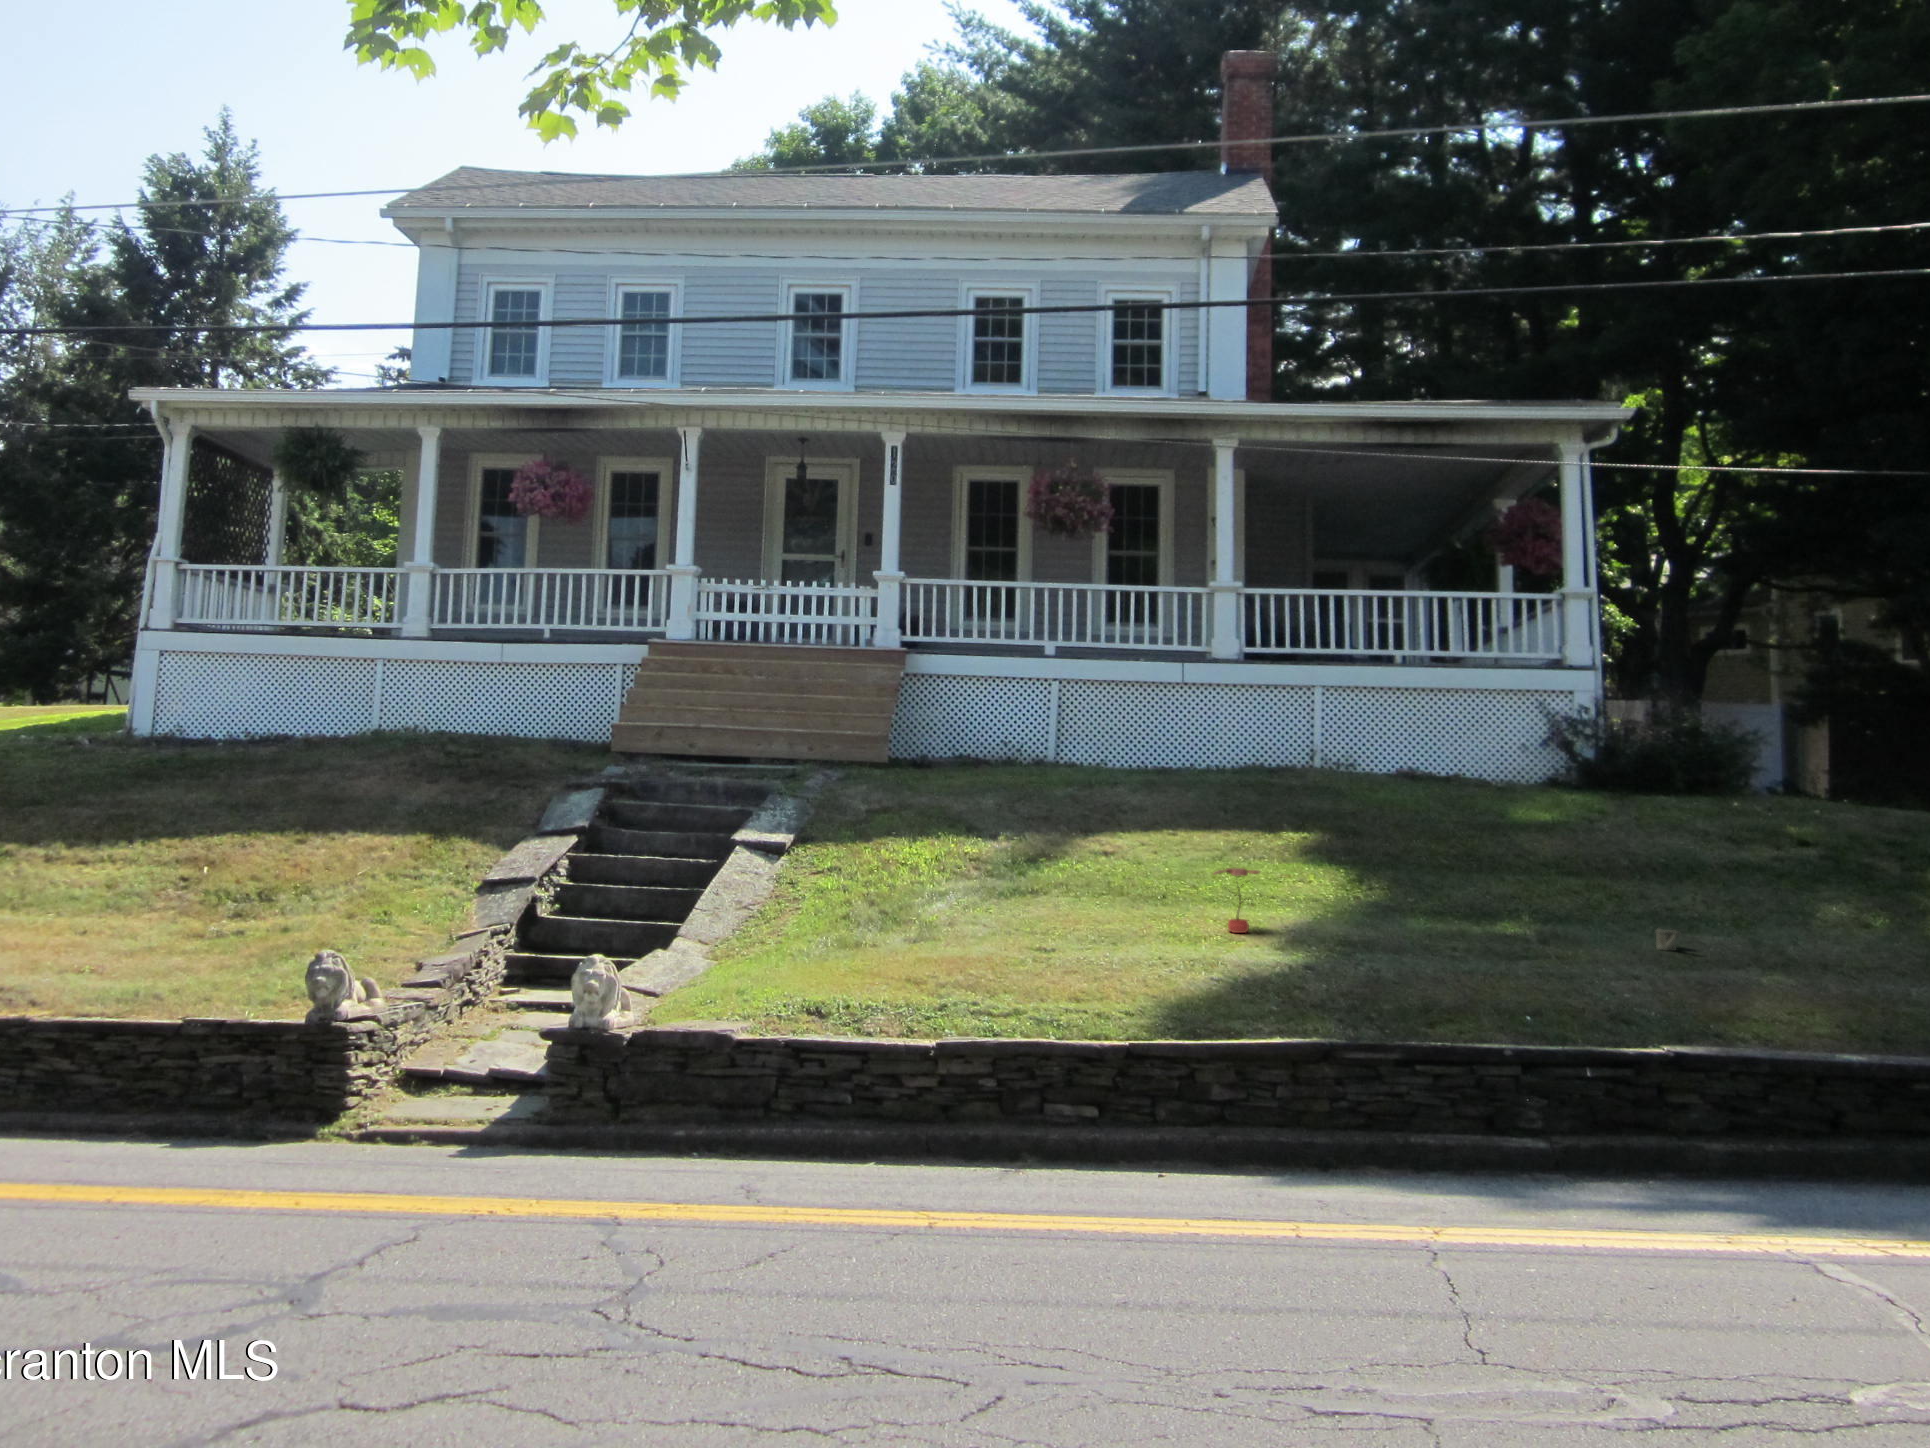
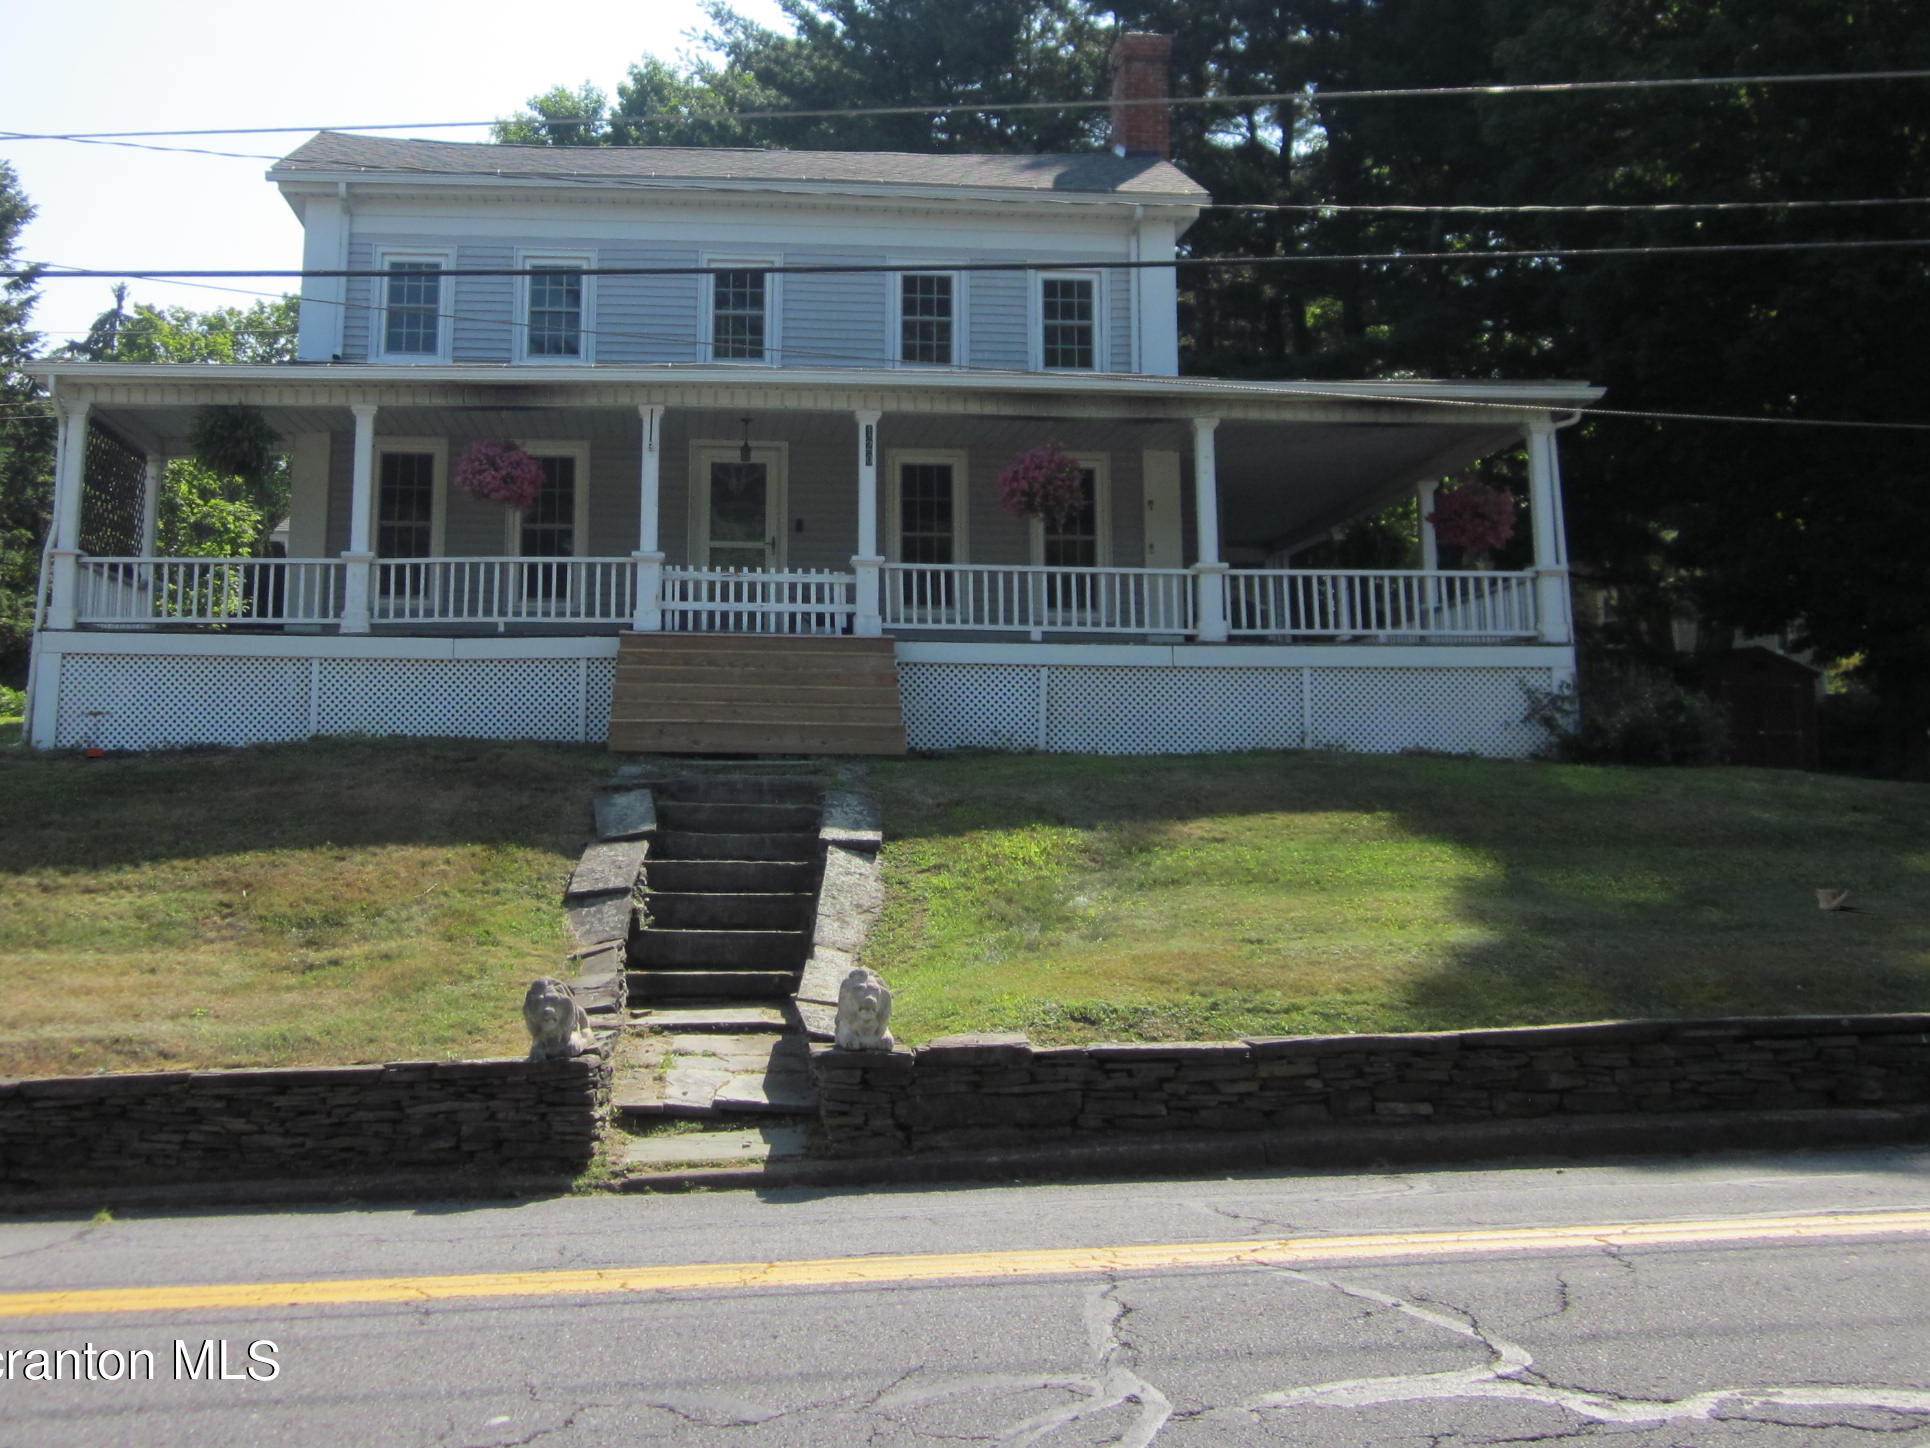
potted plant: present [1214,868,1260,933] -> present [82,711,111,757]

